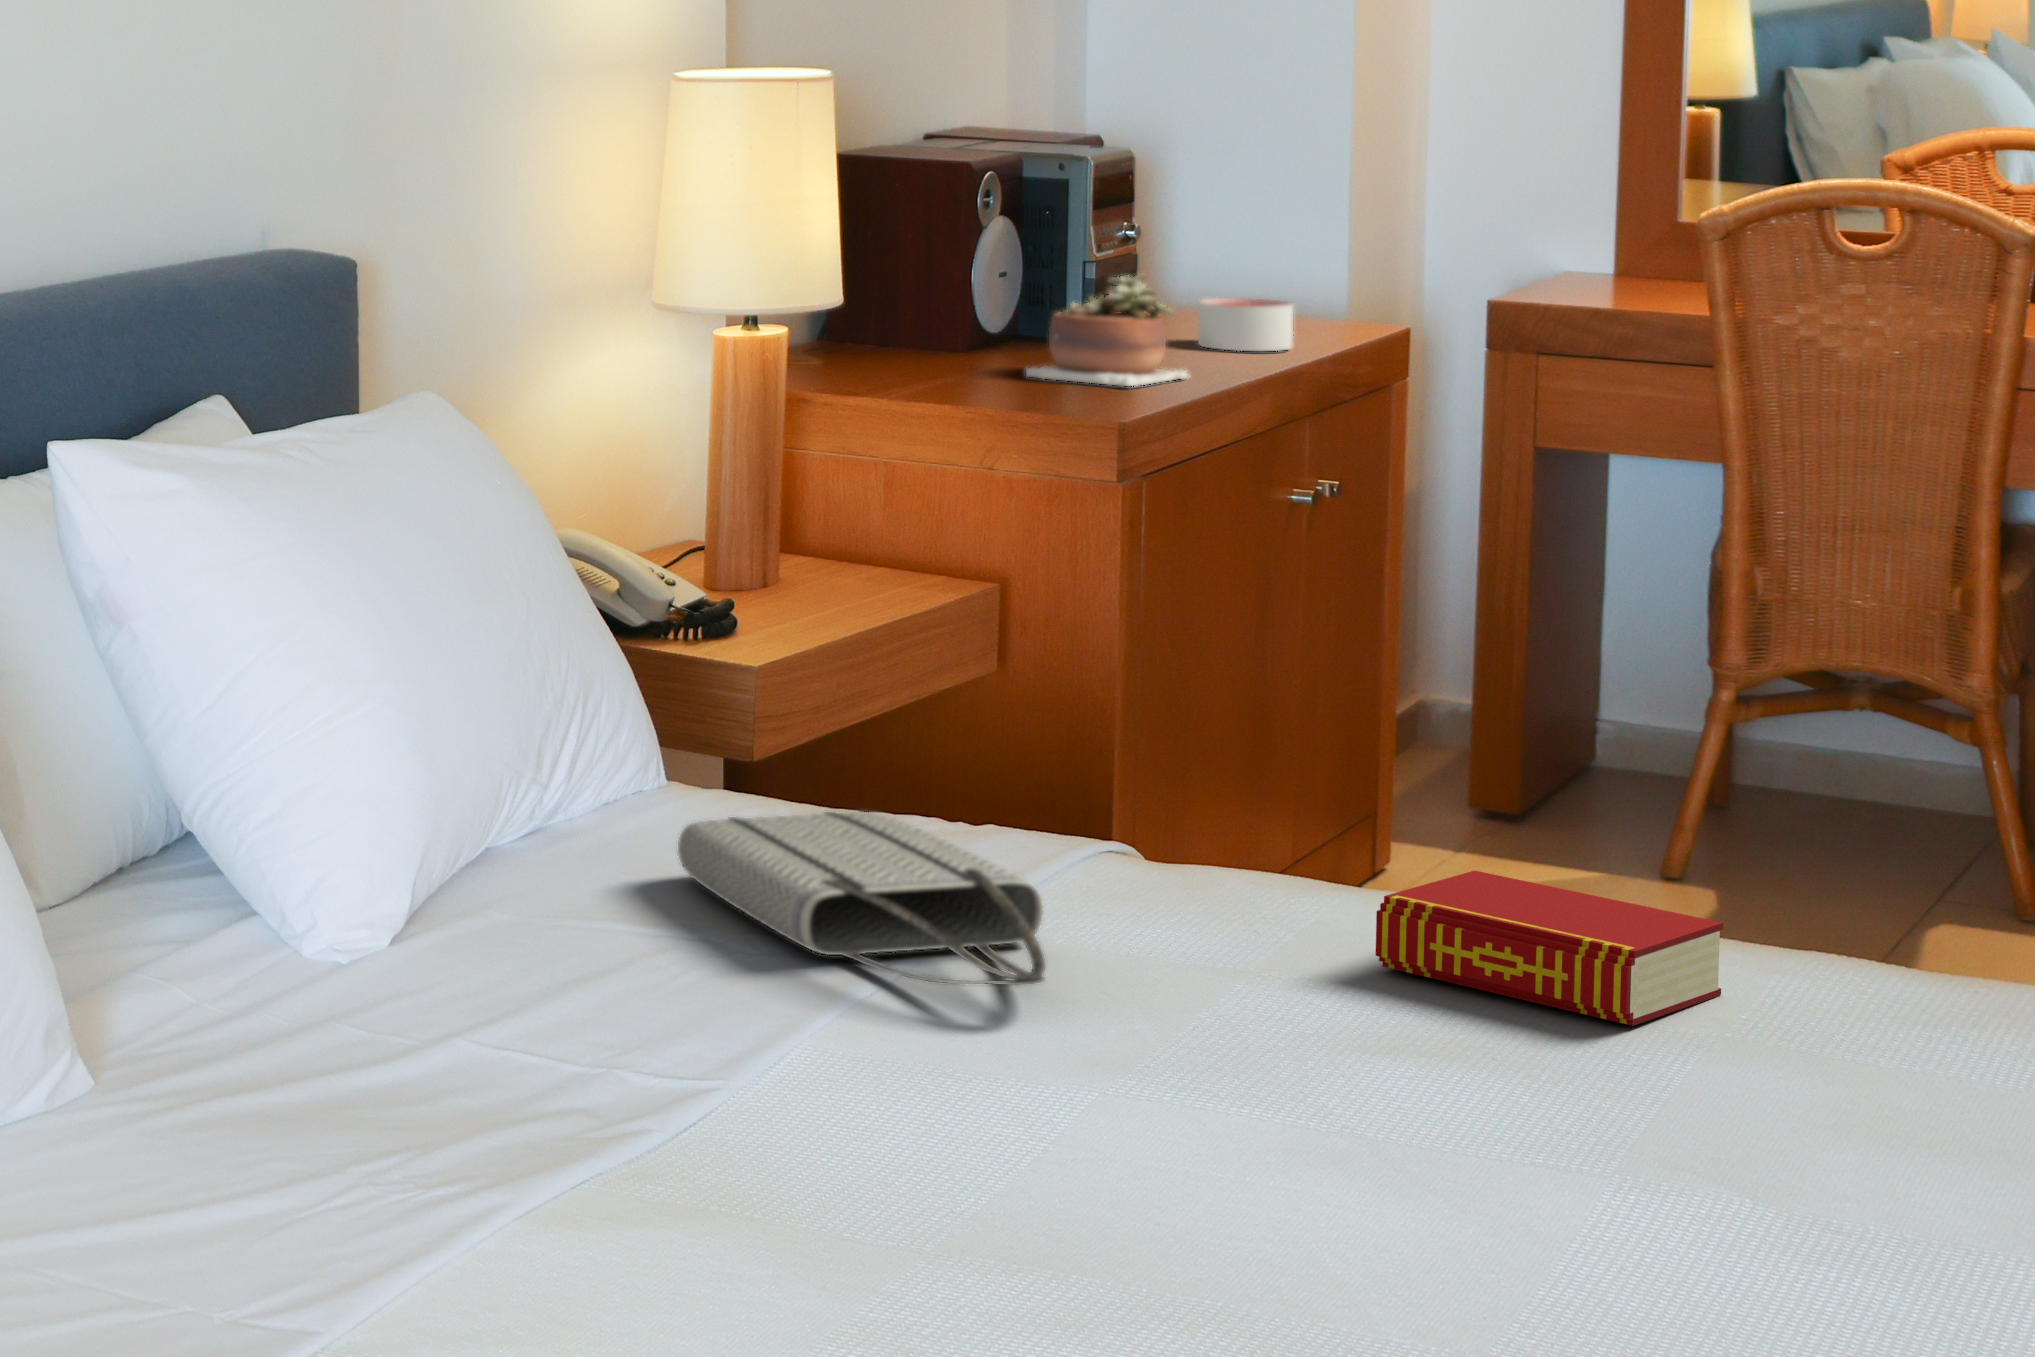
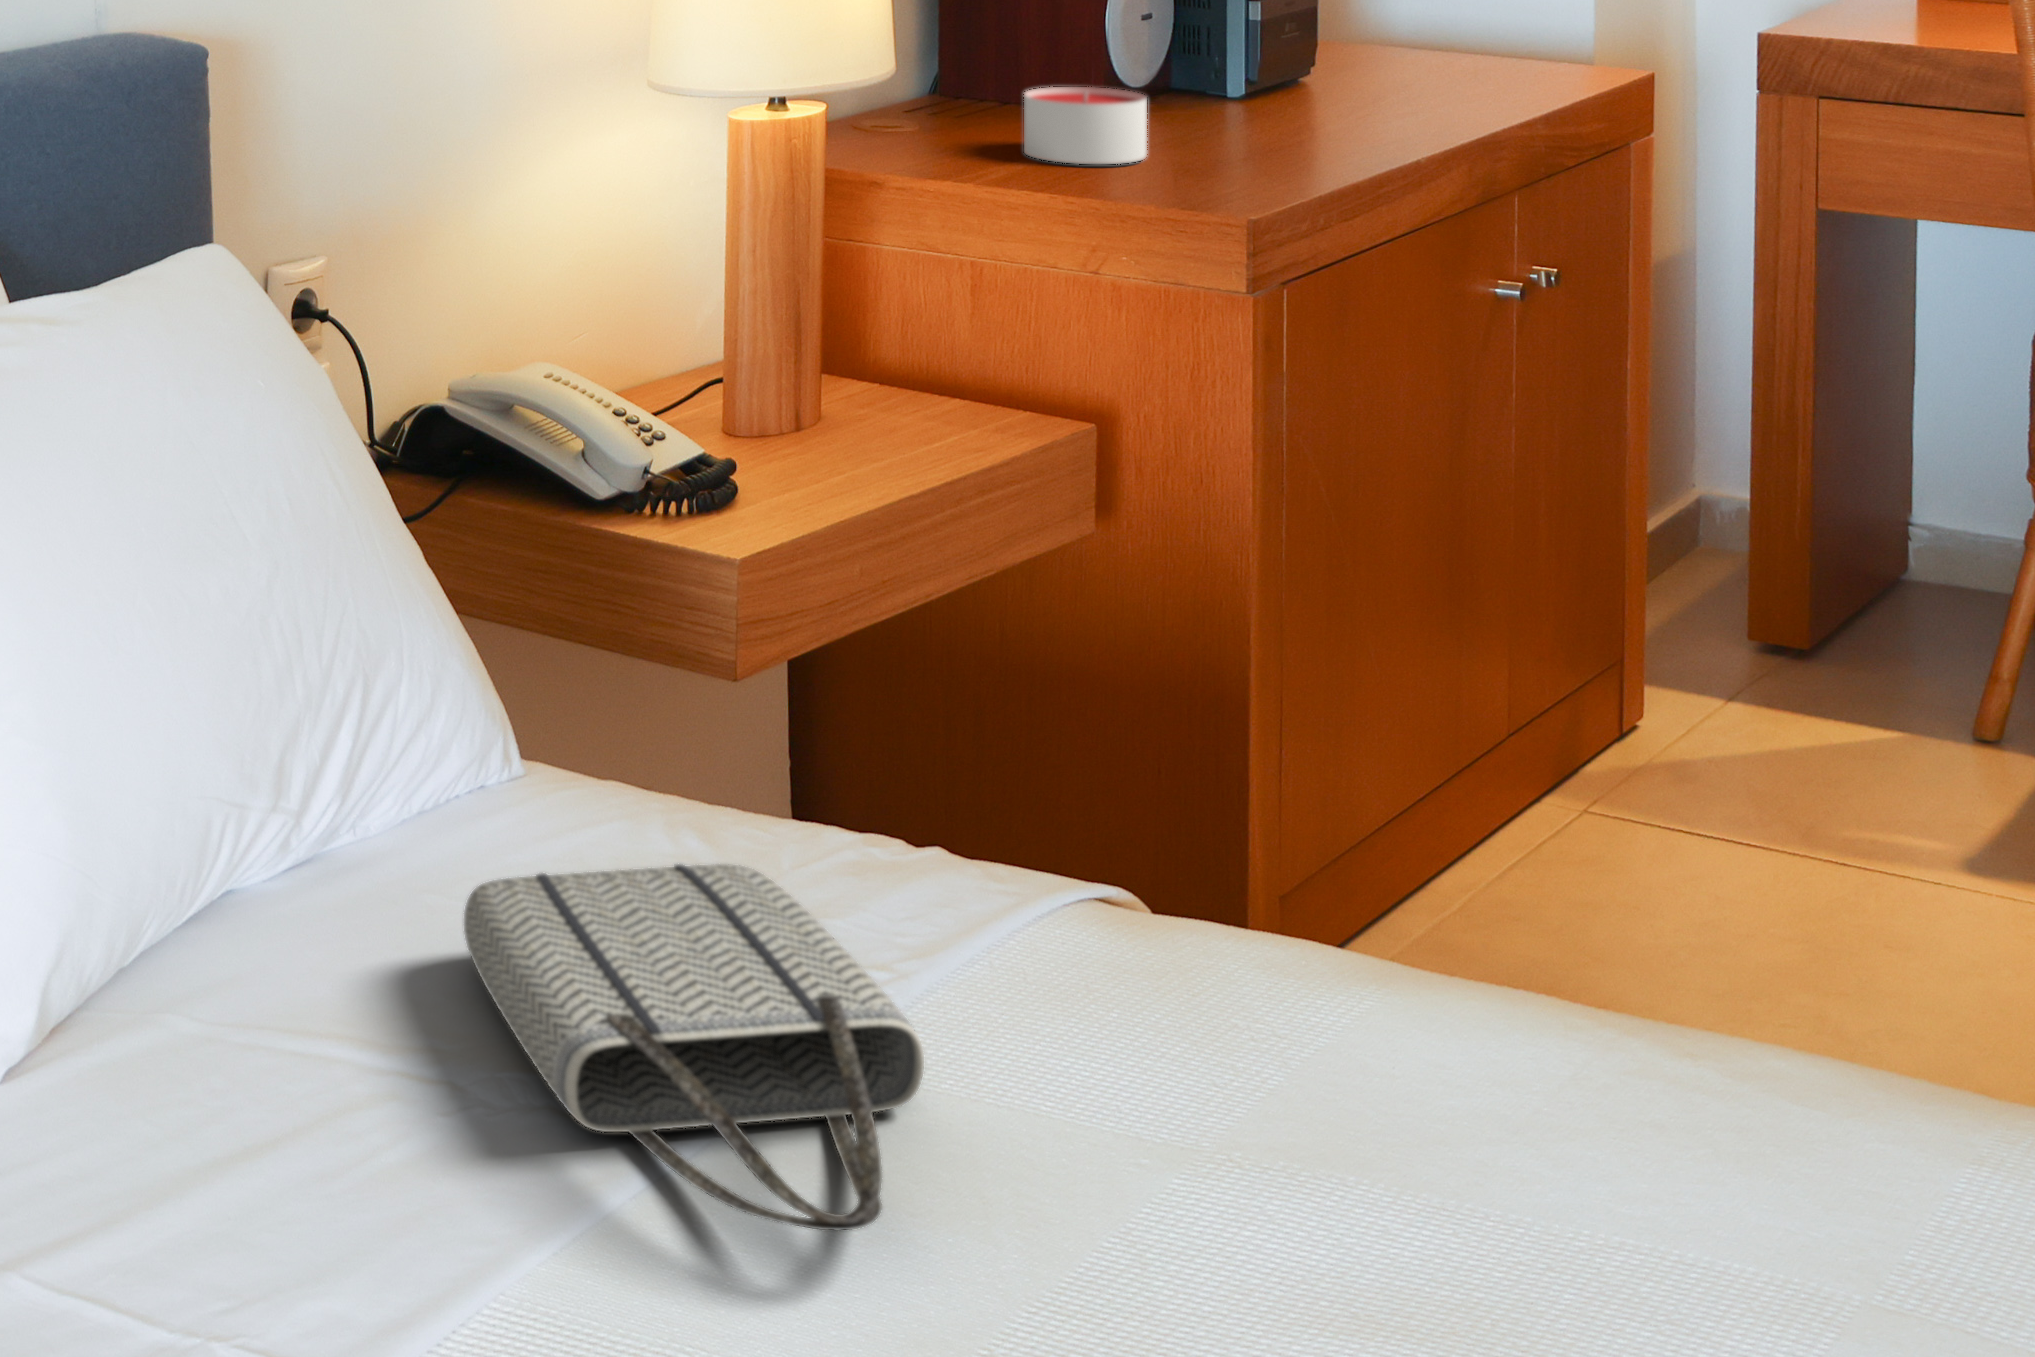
succulent plant: present [1026,274,1188,386] -> none [1161,14,1365,155]
candle: present [1198,298,1293,351] -> present [1024,87,1147,164]
book: present [1376,871,1723,1026] -> none [1389,1019,1896,1328]

